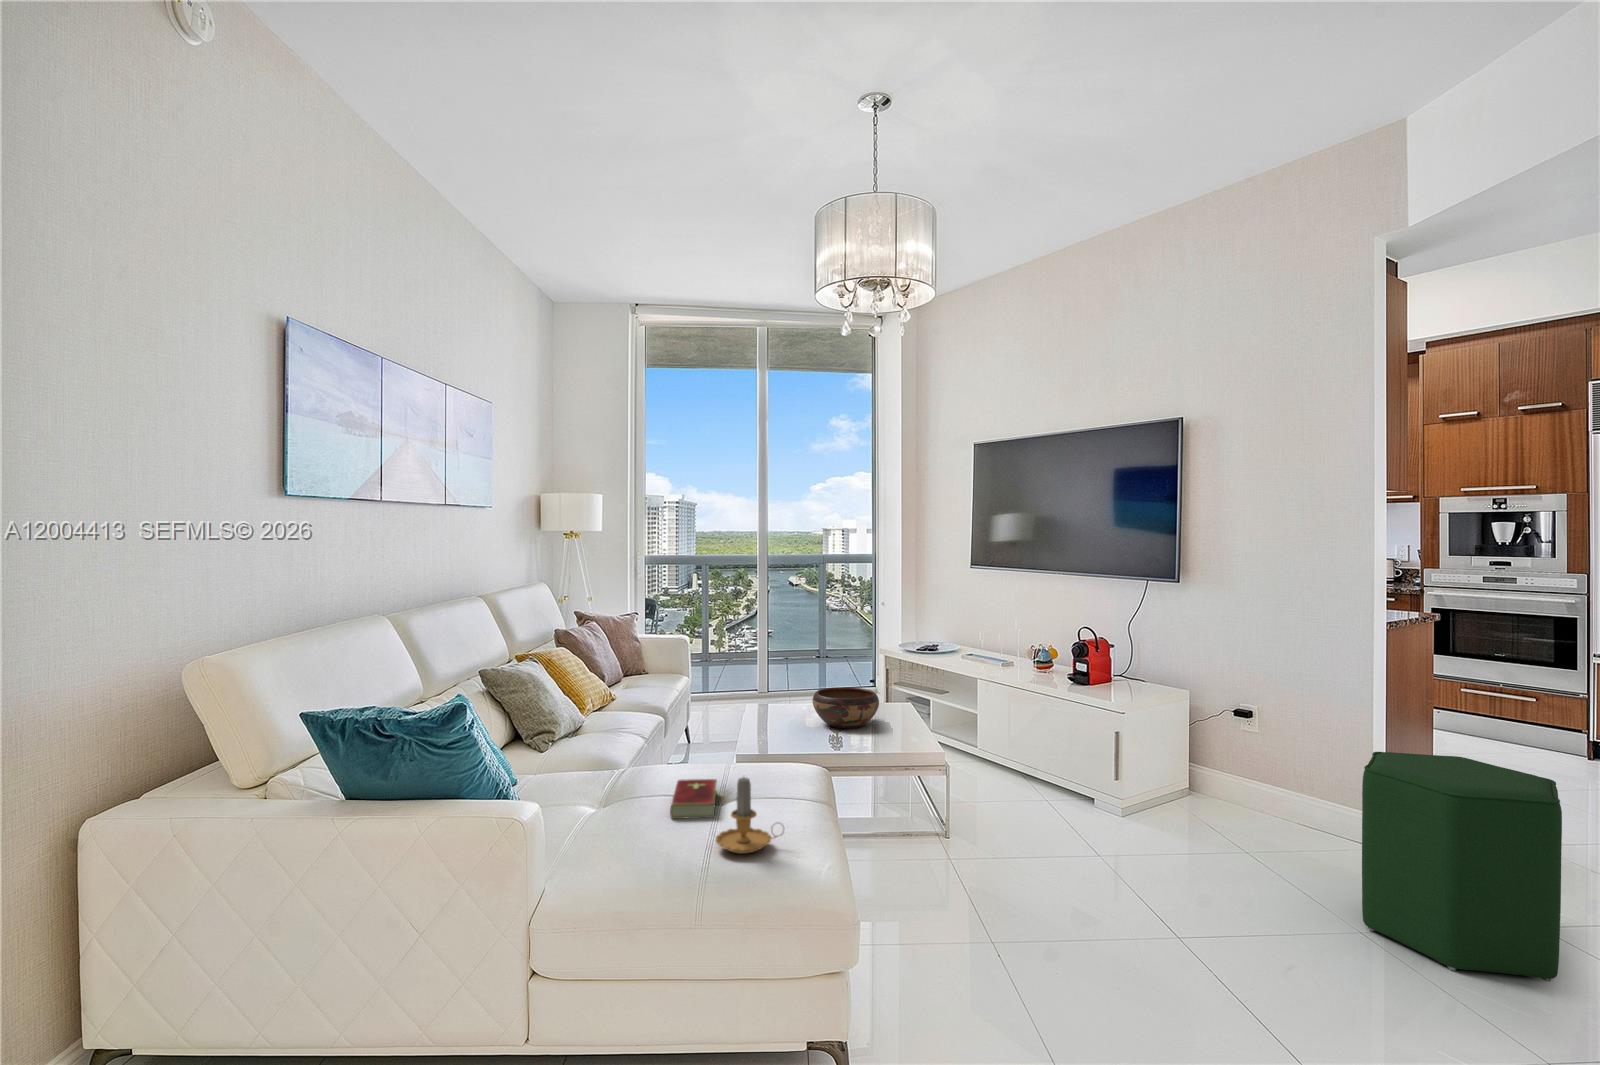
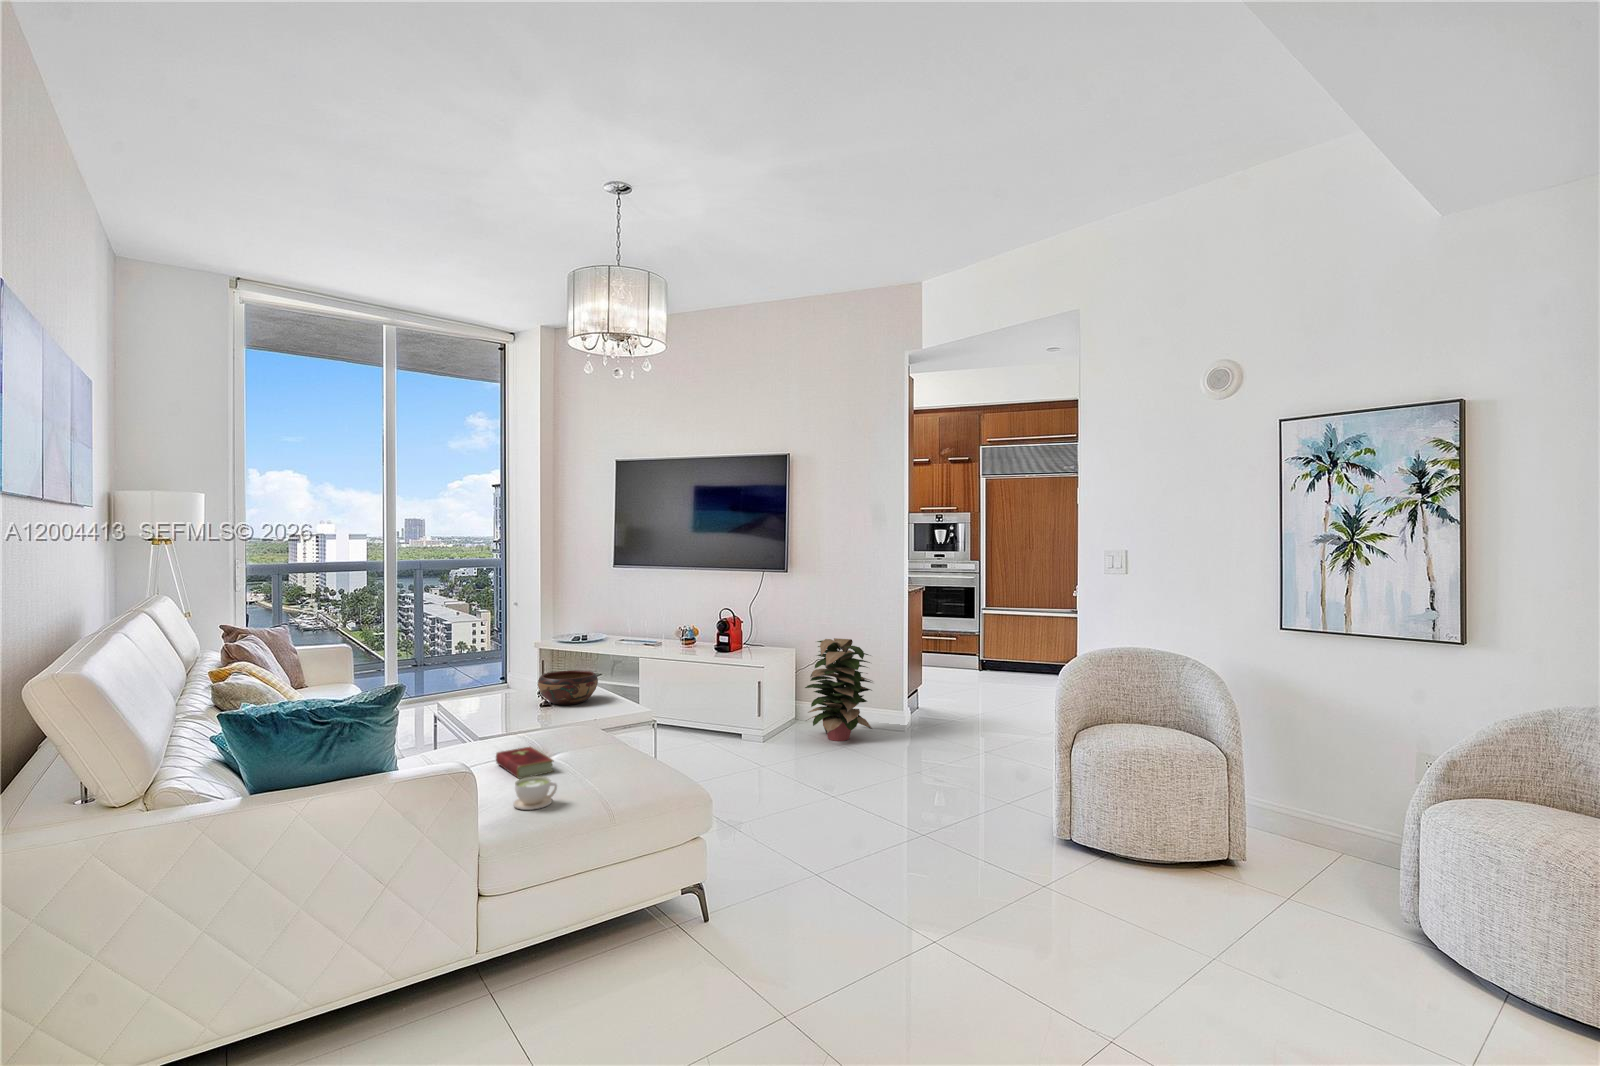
decorative plant: none [1188,681,1310,835] -> present [805,638,872,741]
ottoman: present [1362,752,1562,981] -> none [920,666,1010,783]
candle: present [716,777,777,854] -> none [584,724,636,785]
coffee cup: none [613,824,662,868] -> present [513,776,557,810]

